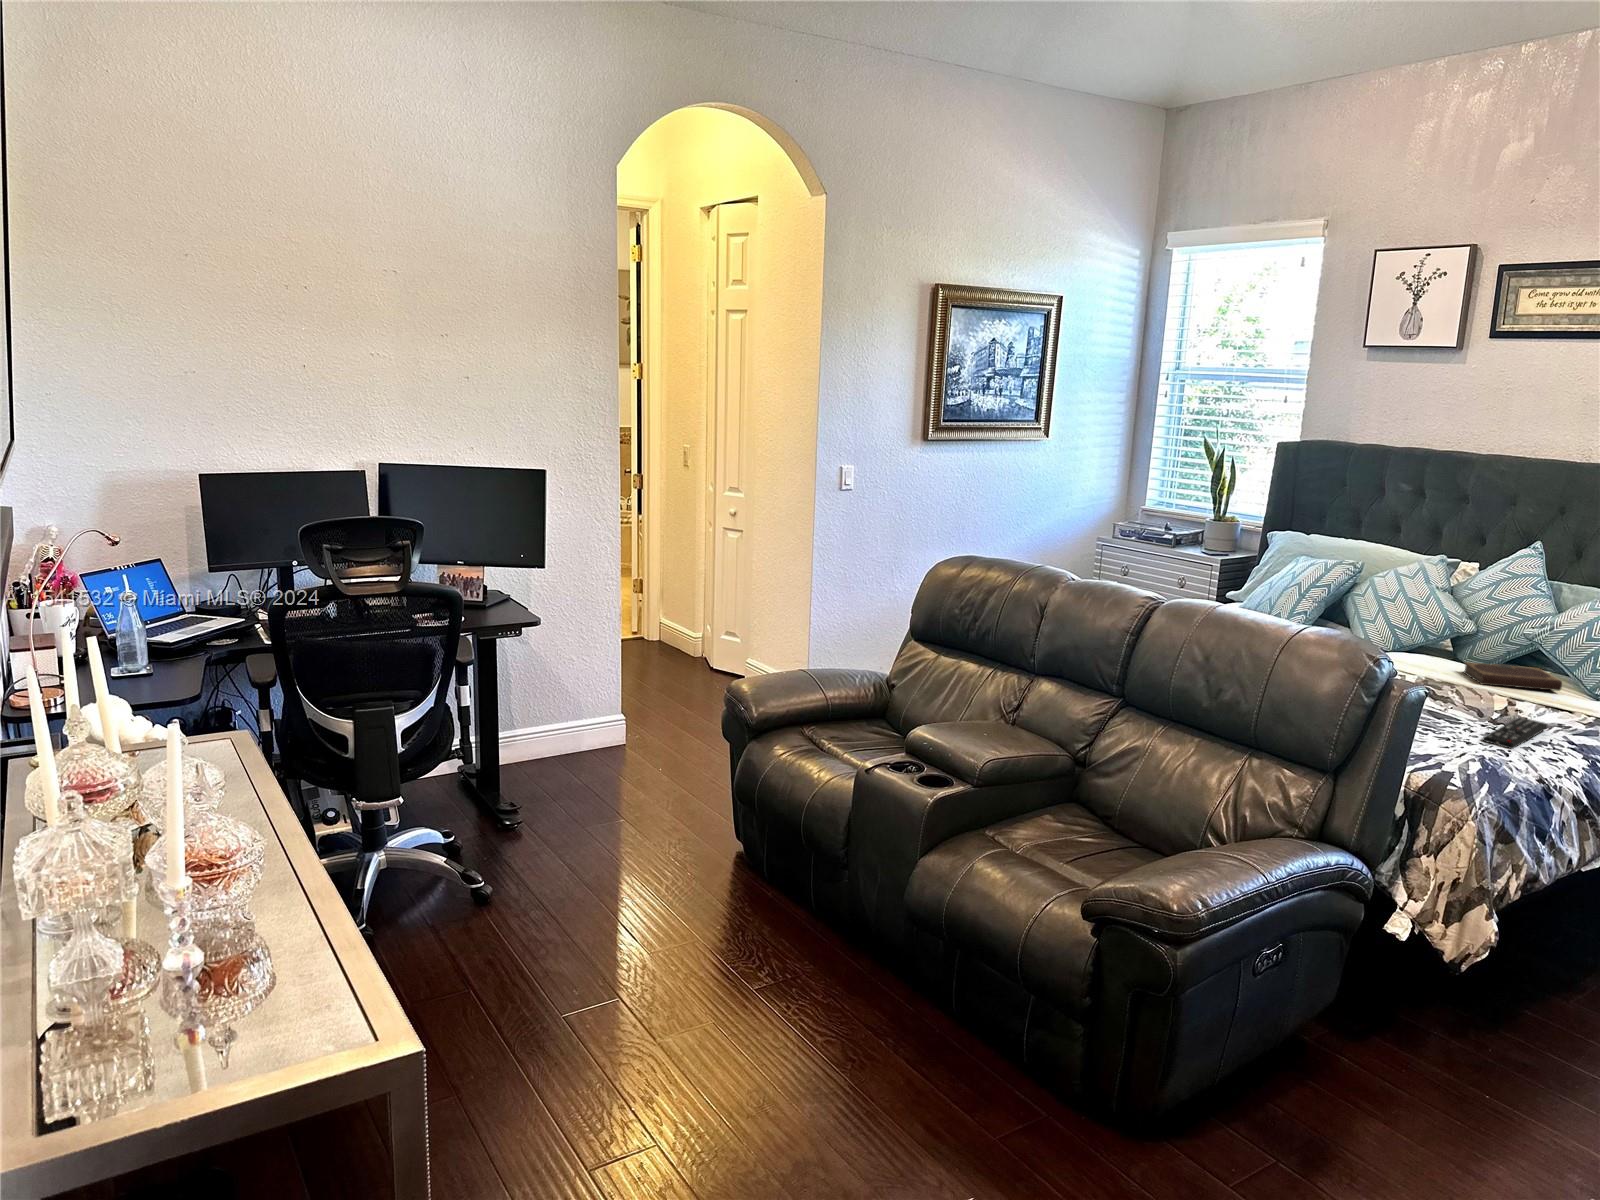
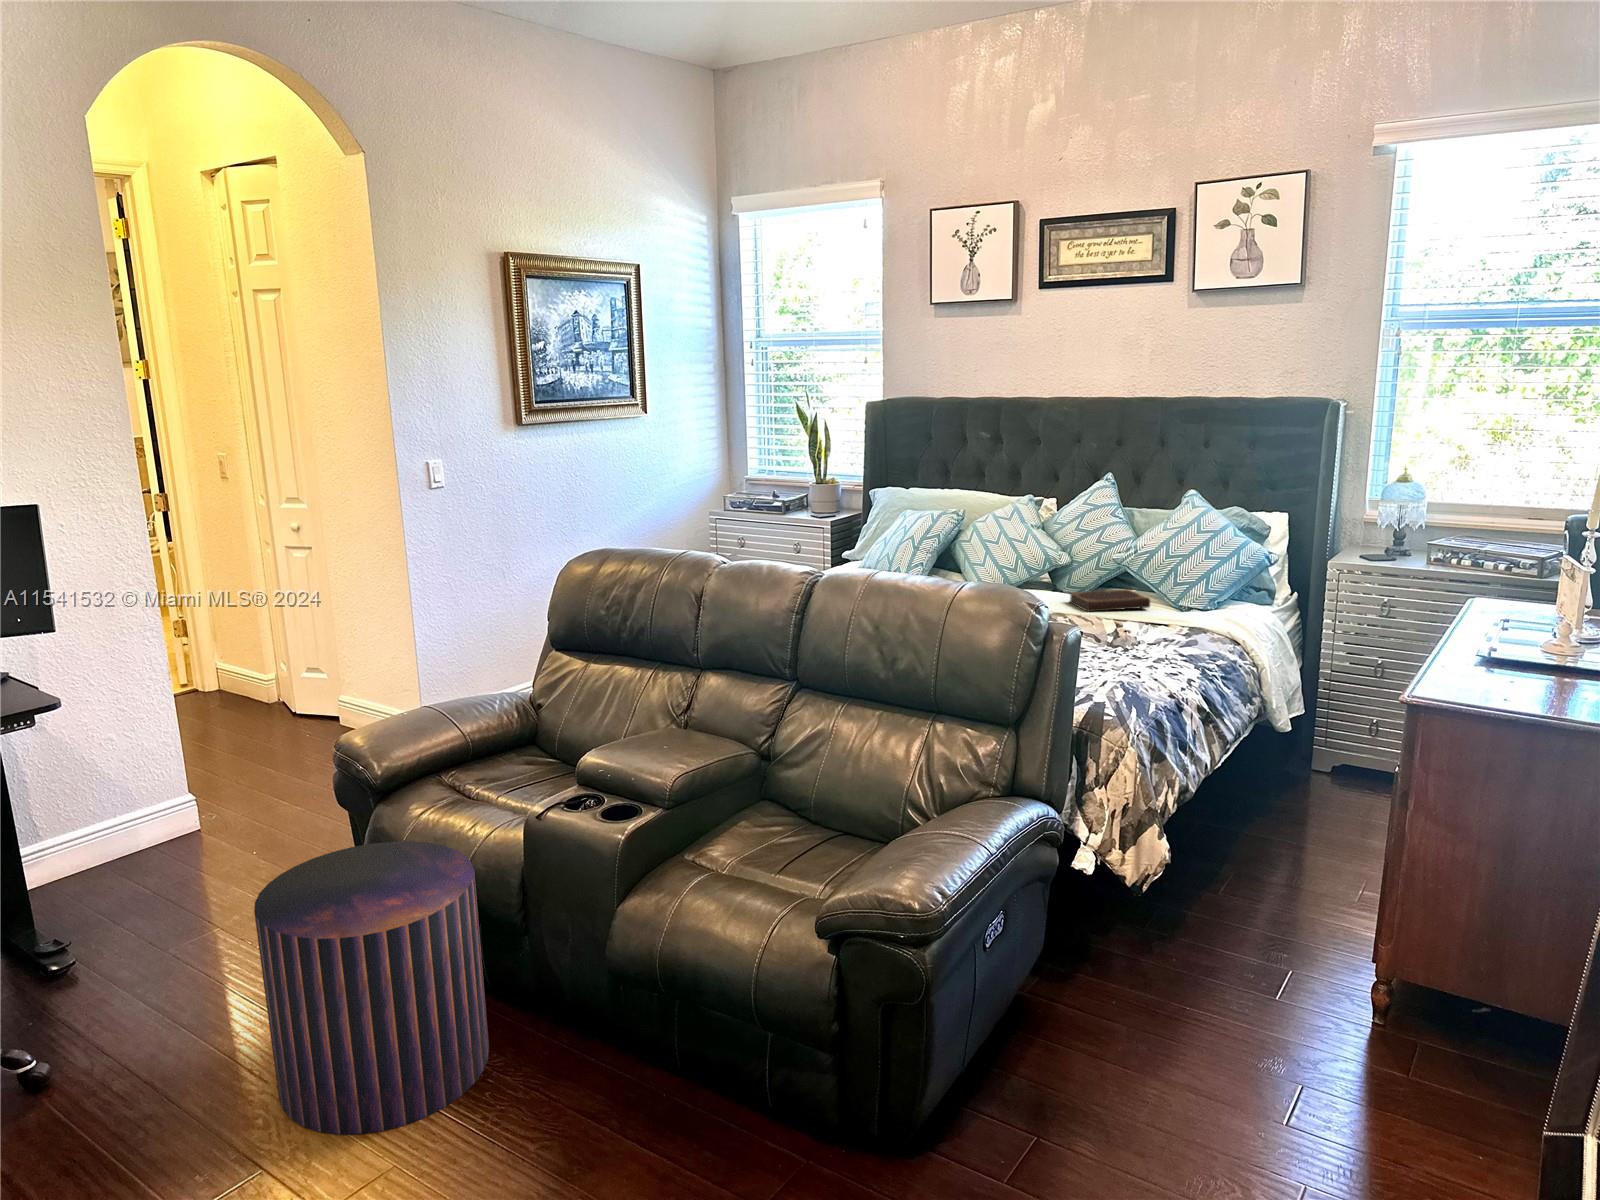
remote control: present [1483,717,1548,749] -> none [1112,638,1156,670]
pouf: none [639,769,809,998] -> present [254,841,489,1135]

